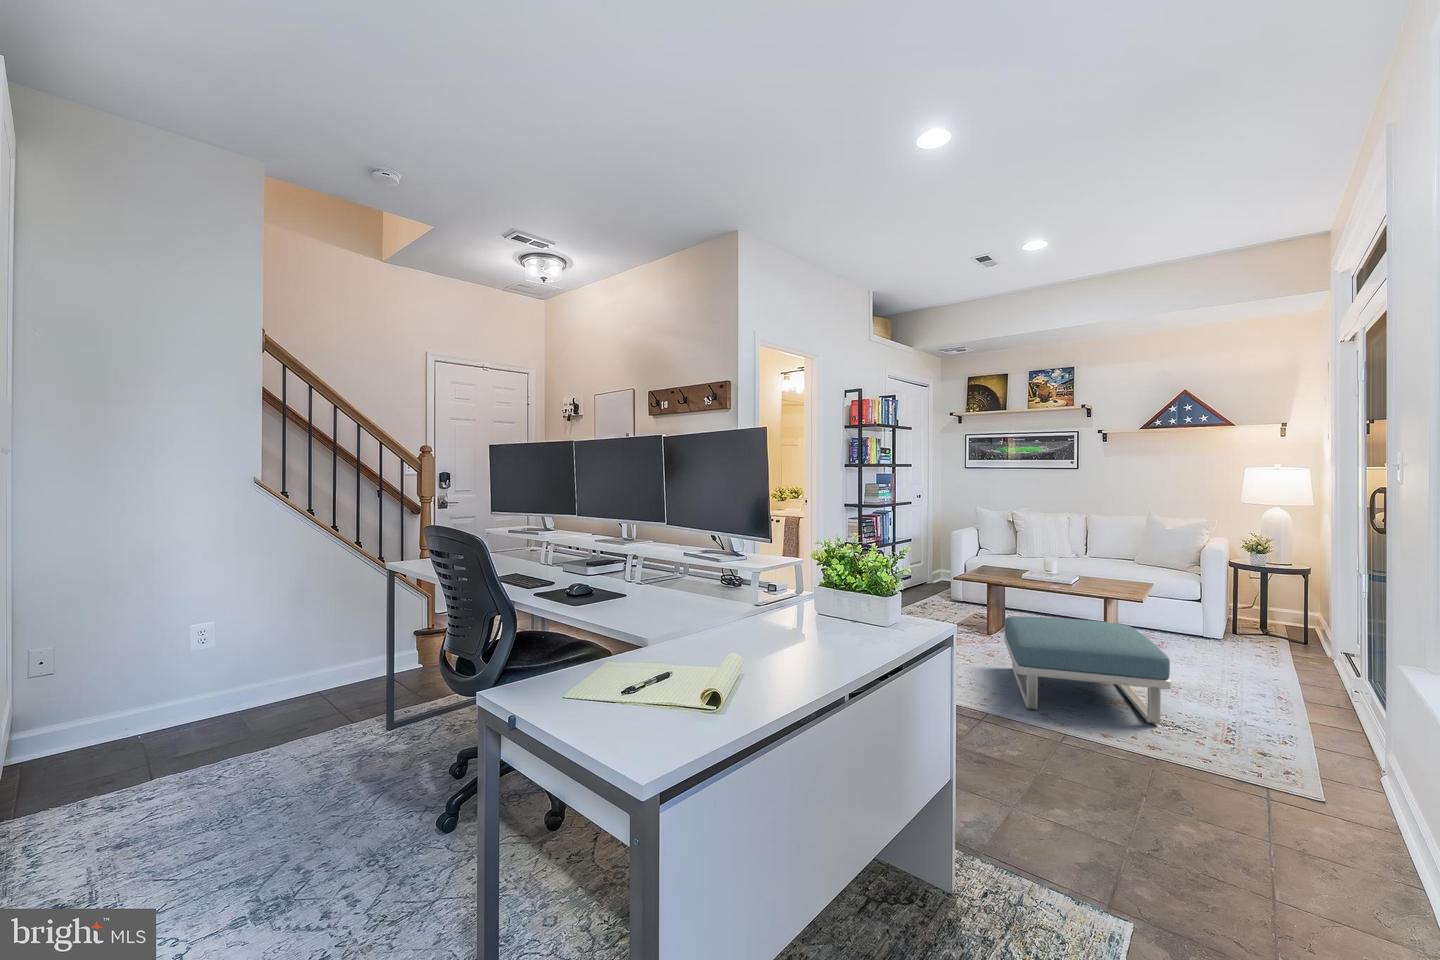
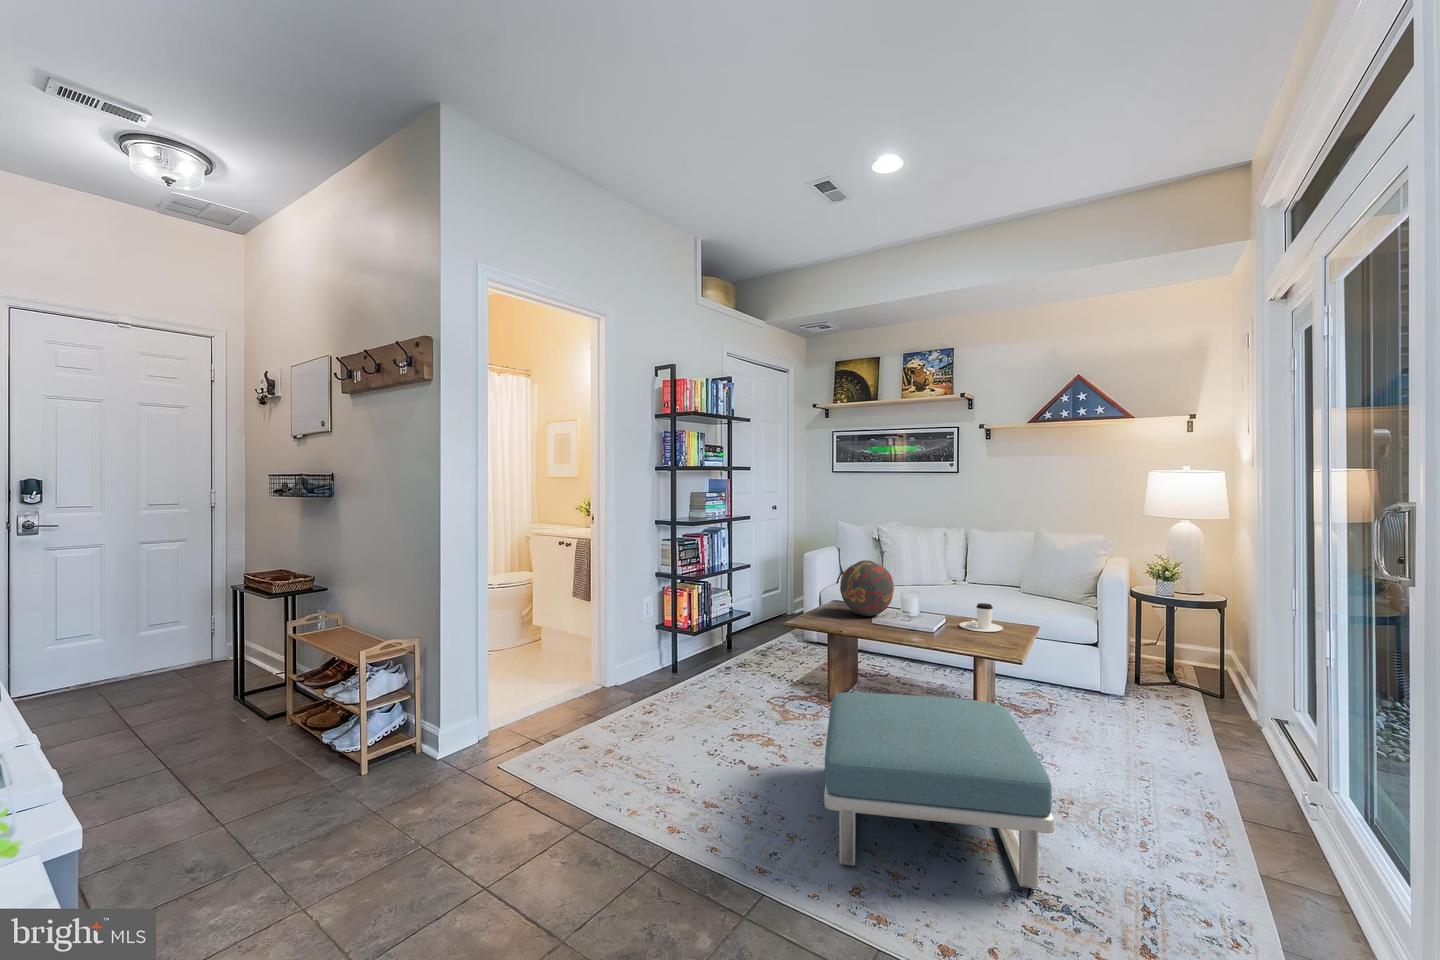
decorative orb: none [993,533,1036,574] -> present [840,560,894,616]
coffee cup: none [1089,564,1125,585] -> present [959,603,1003,632]

